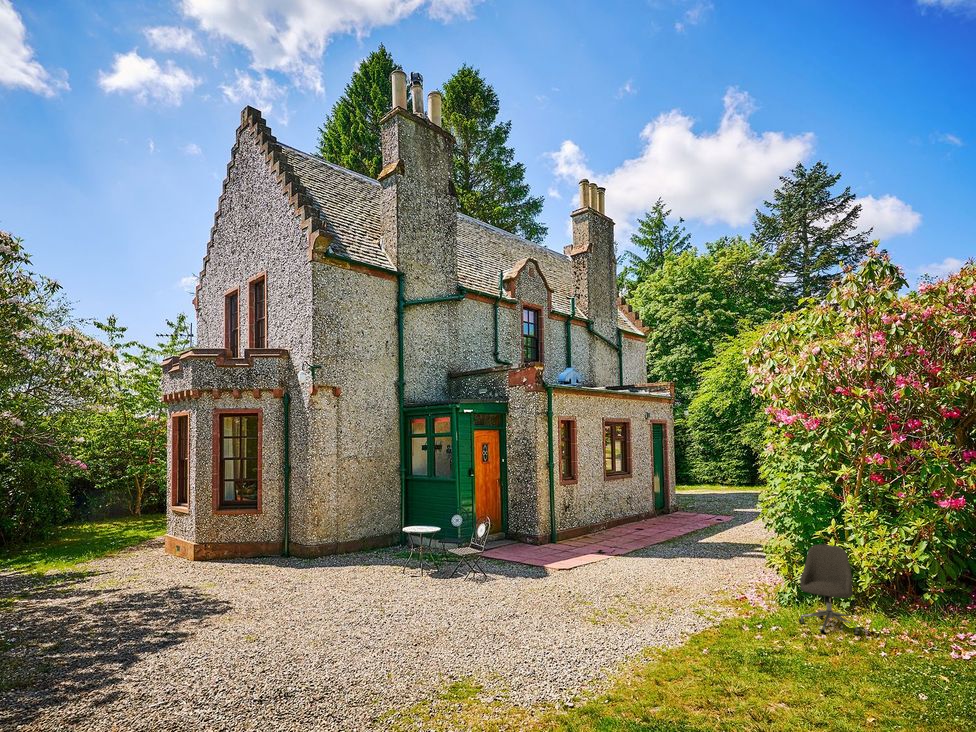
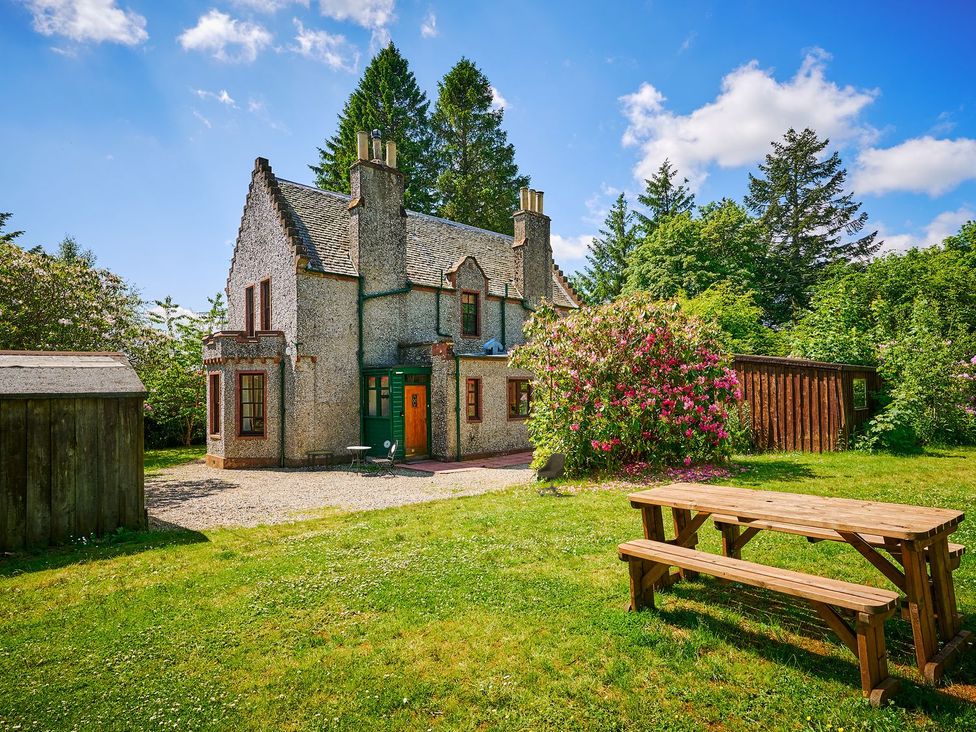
round table: none [323,530,372,568] -> present [305,450,336,472]

